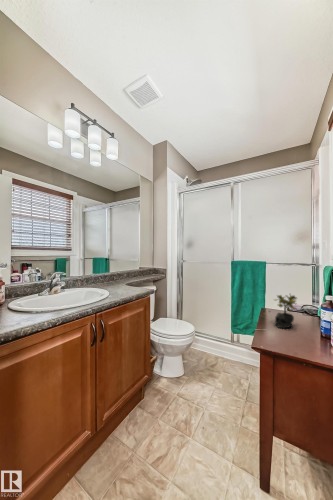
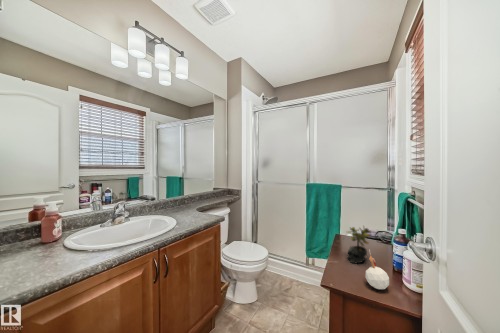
candle: none [294,311,316,347] -> present [366,253,389,289]

